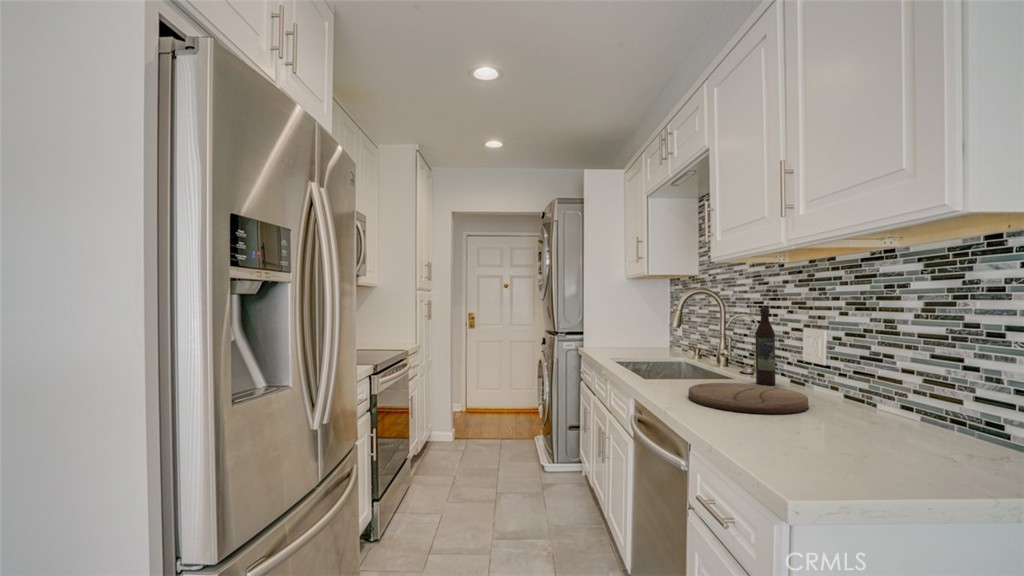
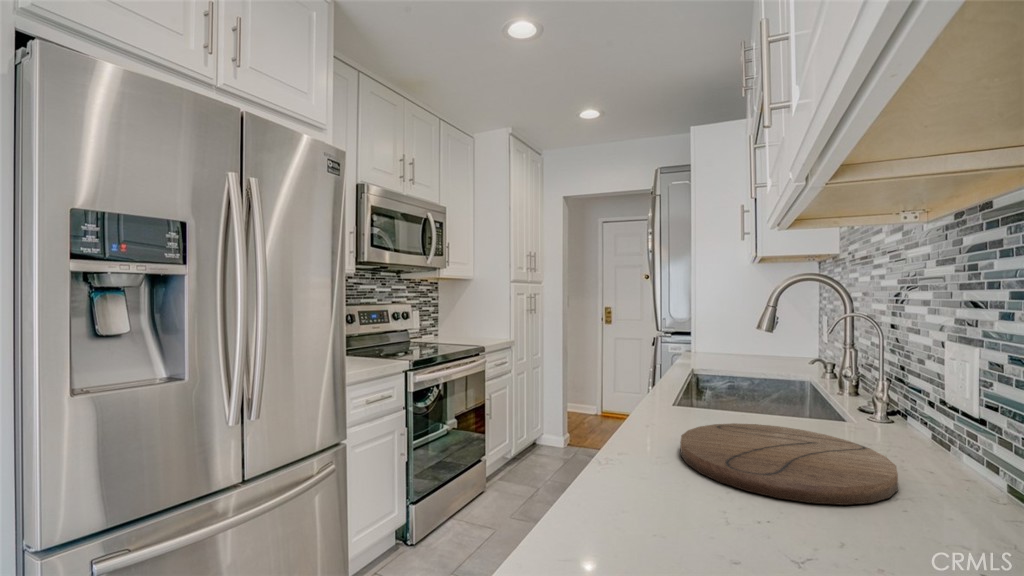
wine bottle: present [755,307,775,385] -> none [862,303,901,439]

